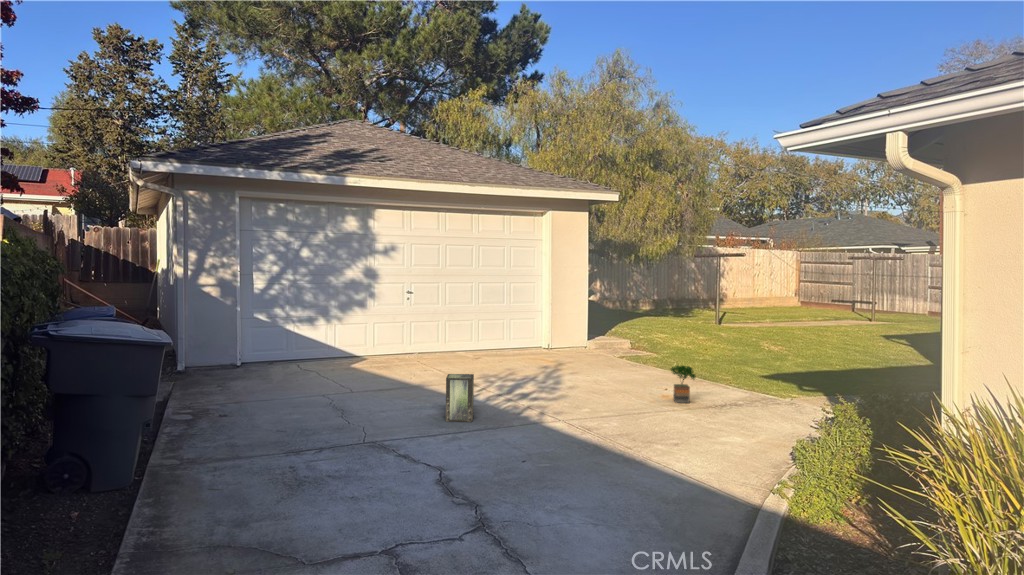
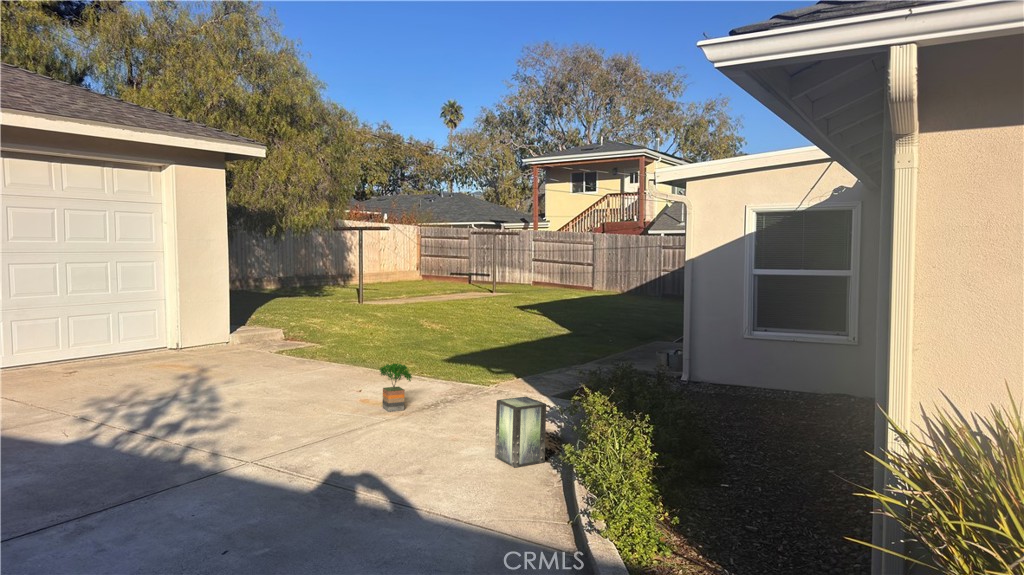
storage box: present [446,374,474,422] -> present [495,397,546,468]

